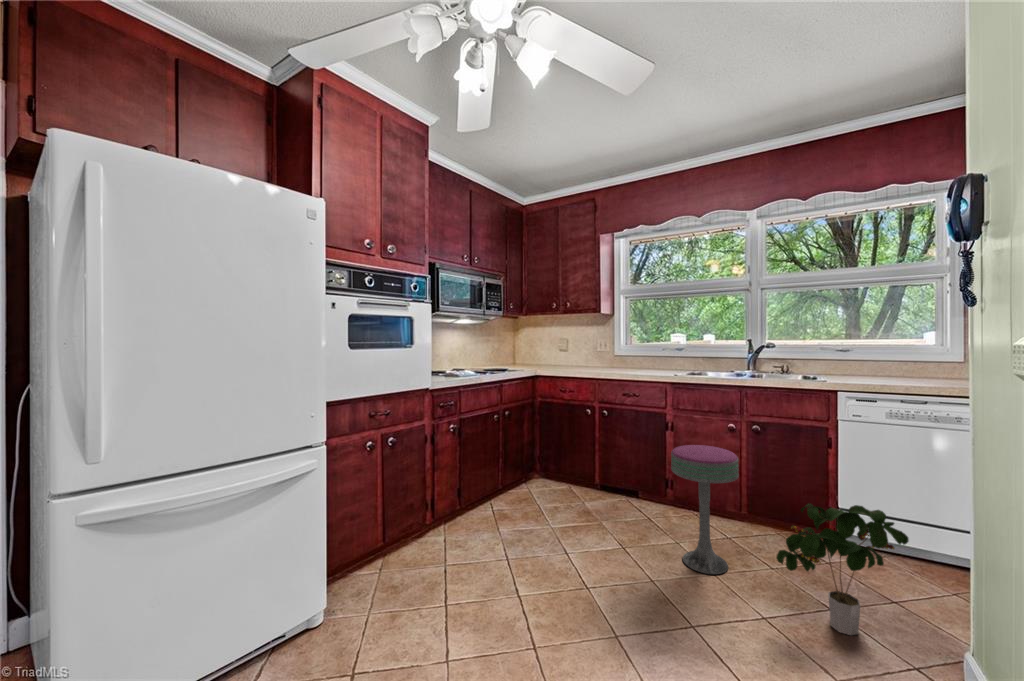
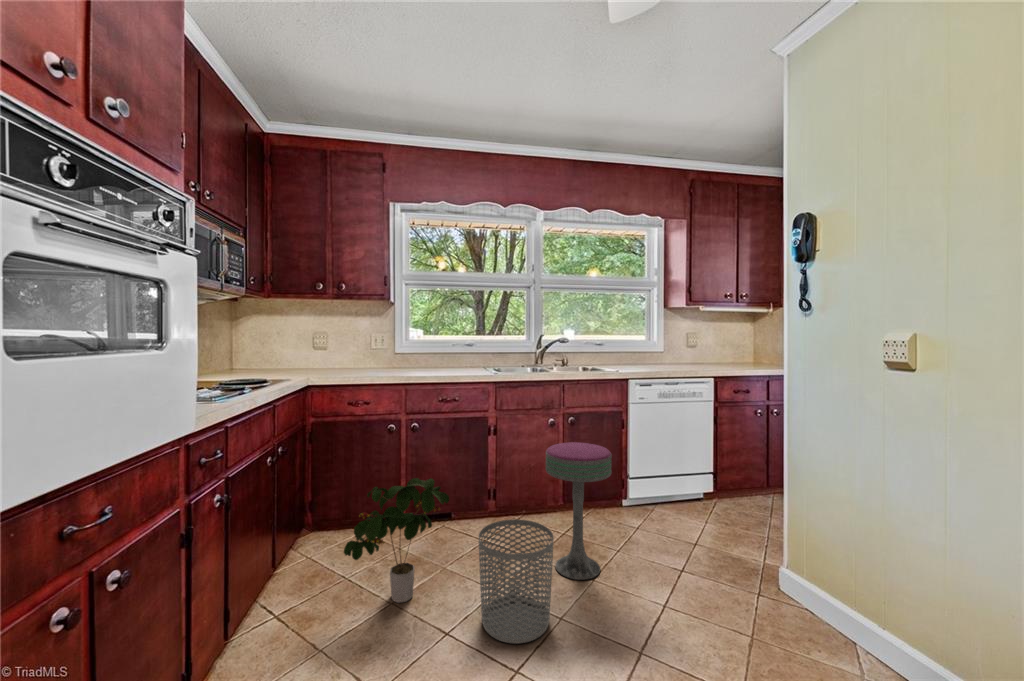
waste bin: none [580,492,640,584] -> present [479,519,554,644]
potted plant: present [776,503,909,635] -> present [344,478,449,603]

